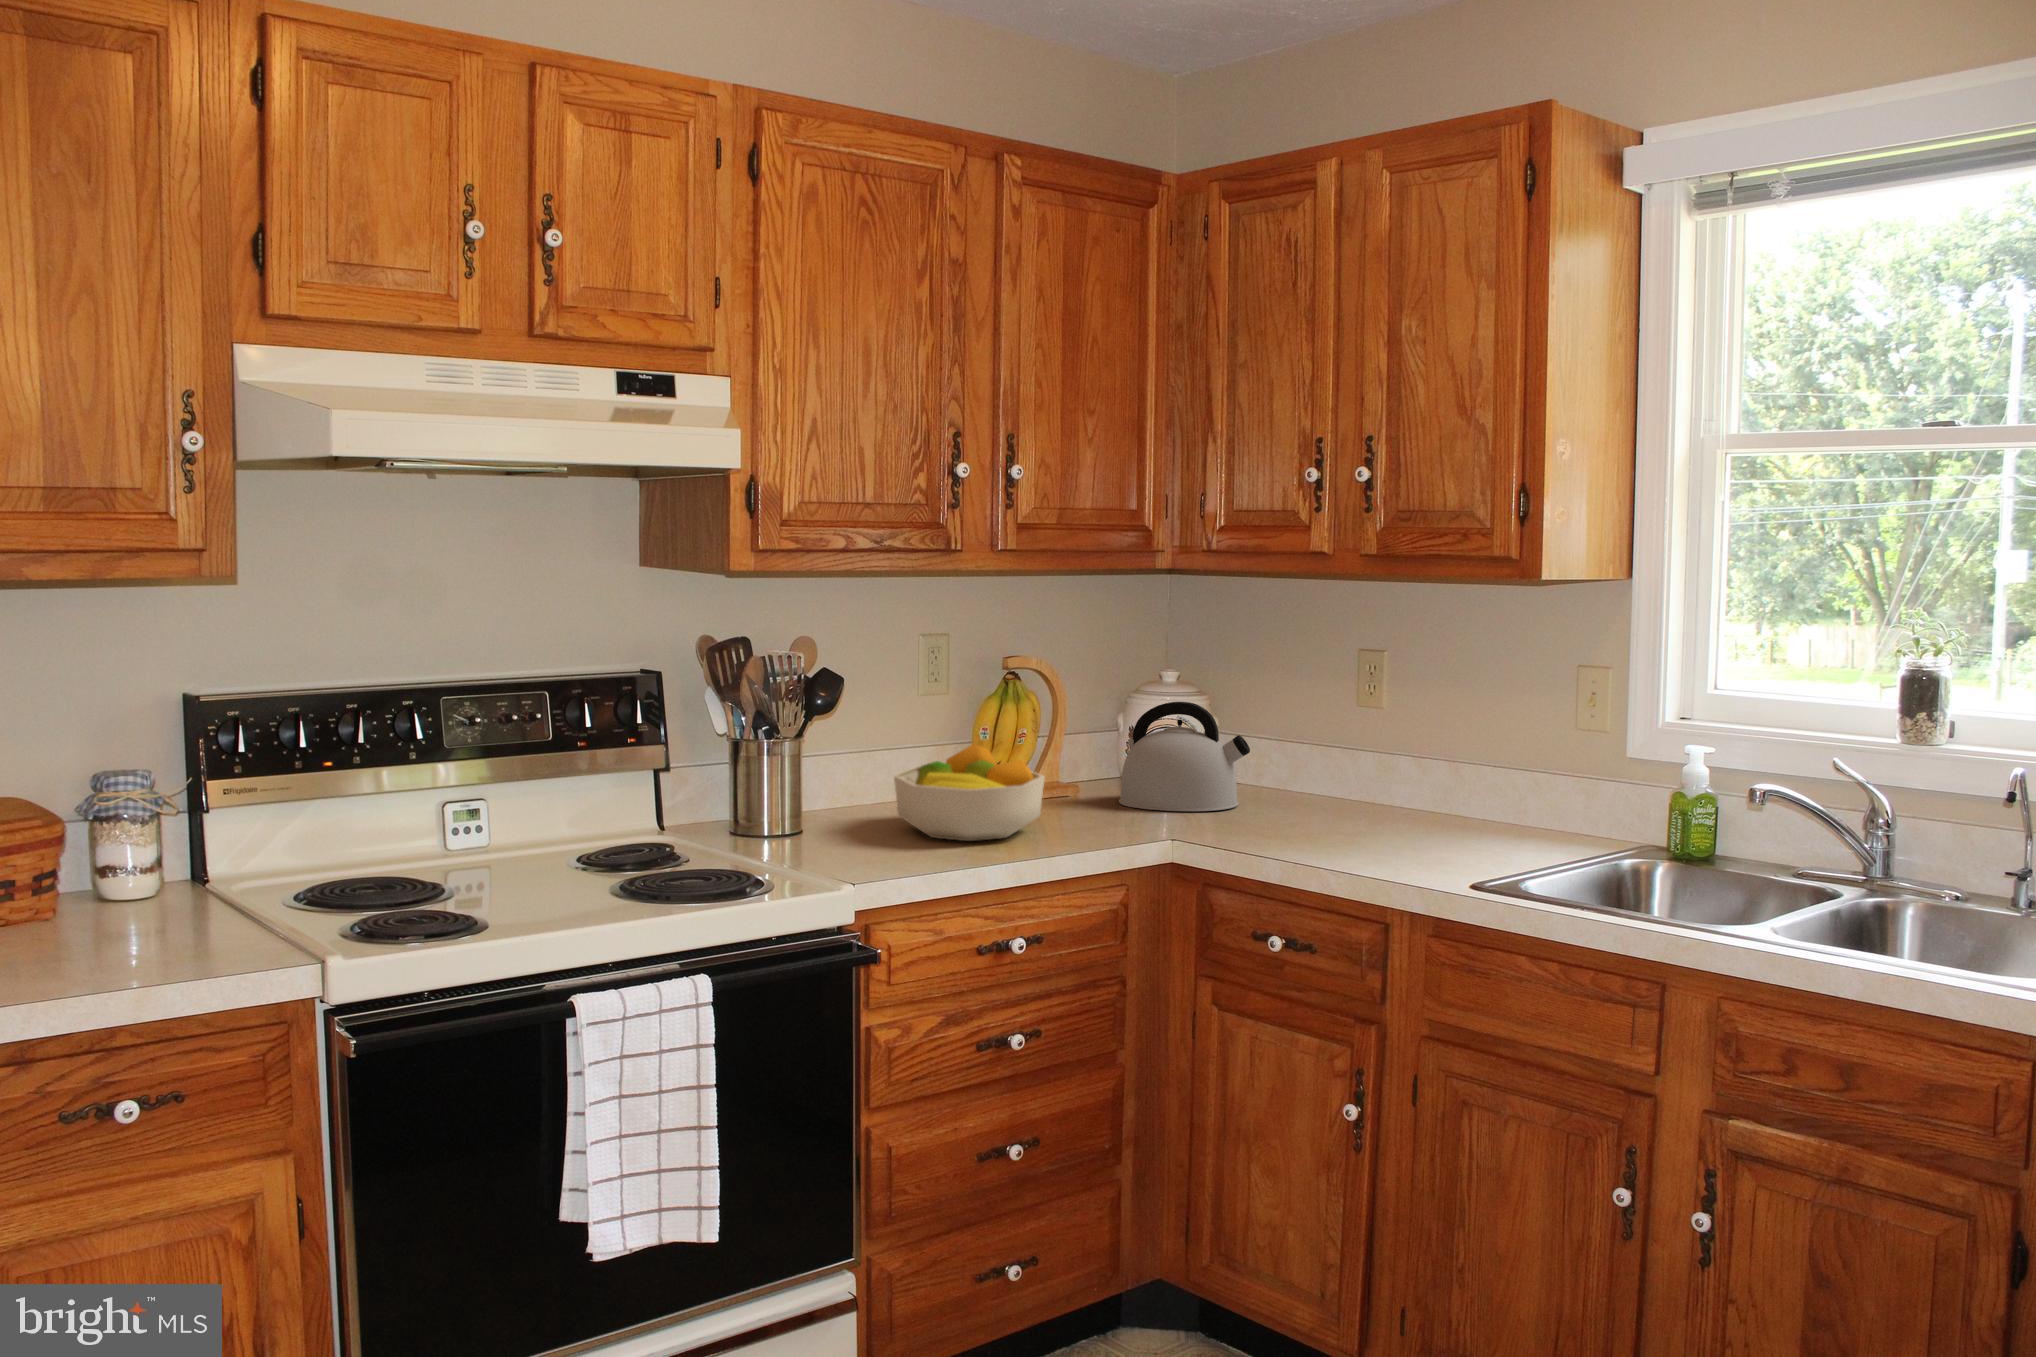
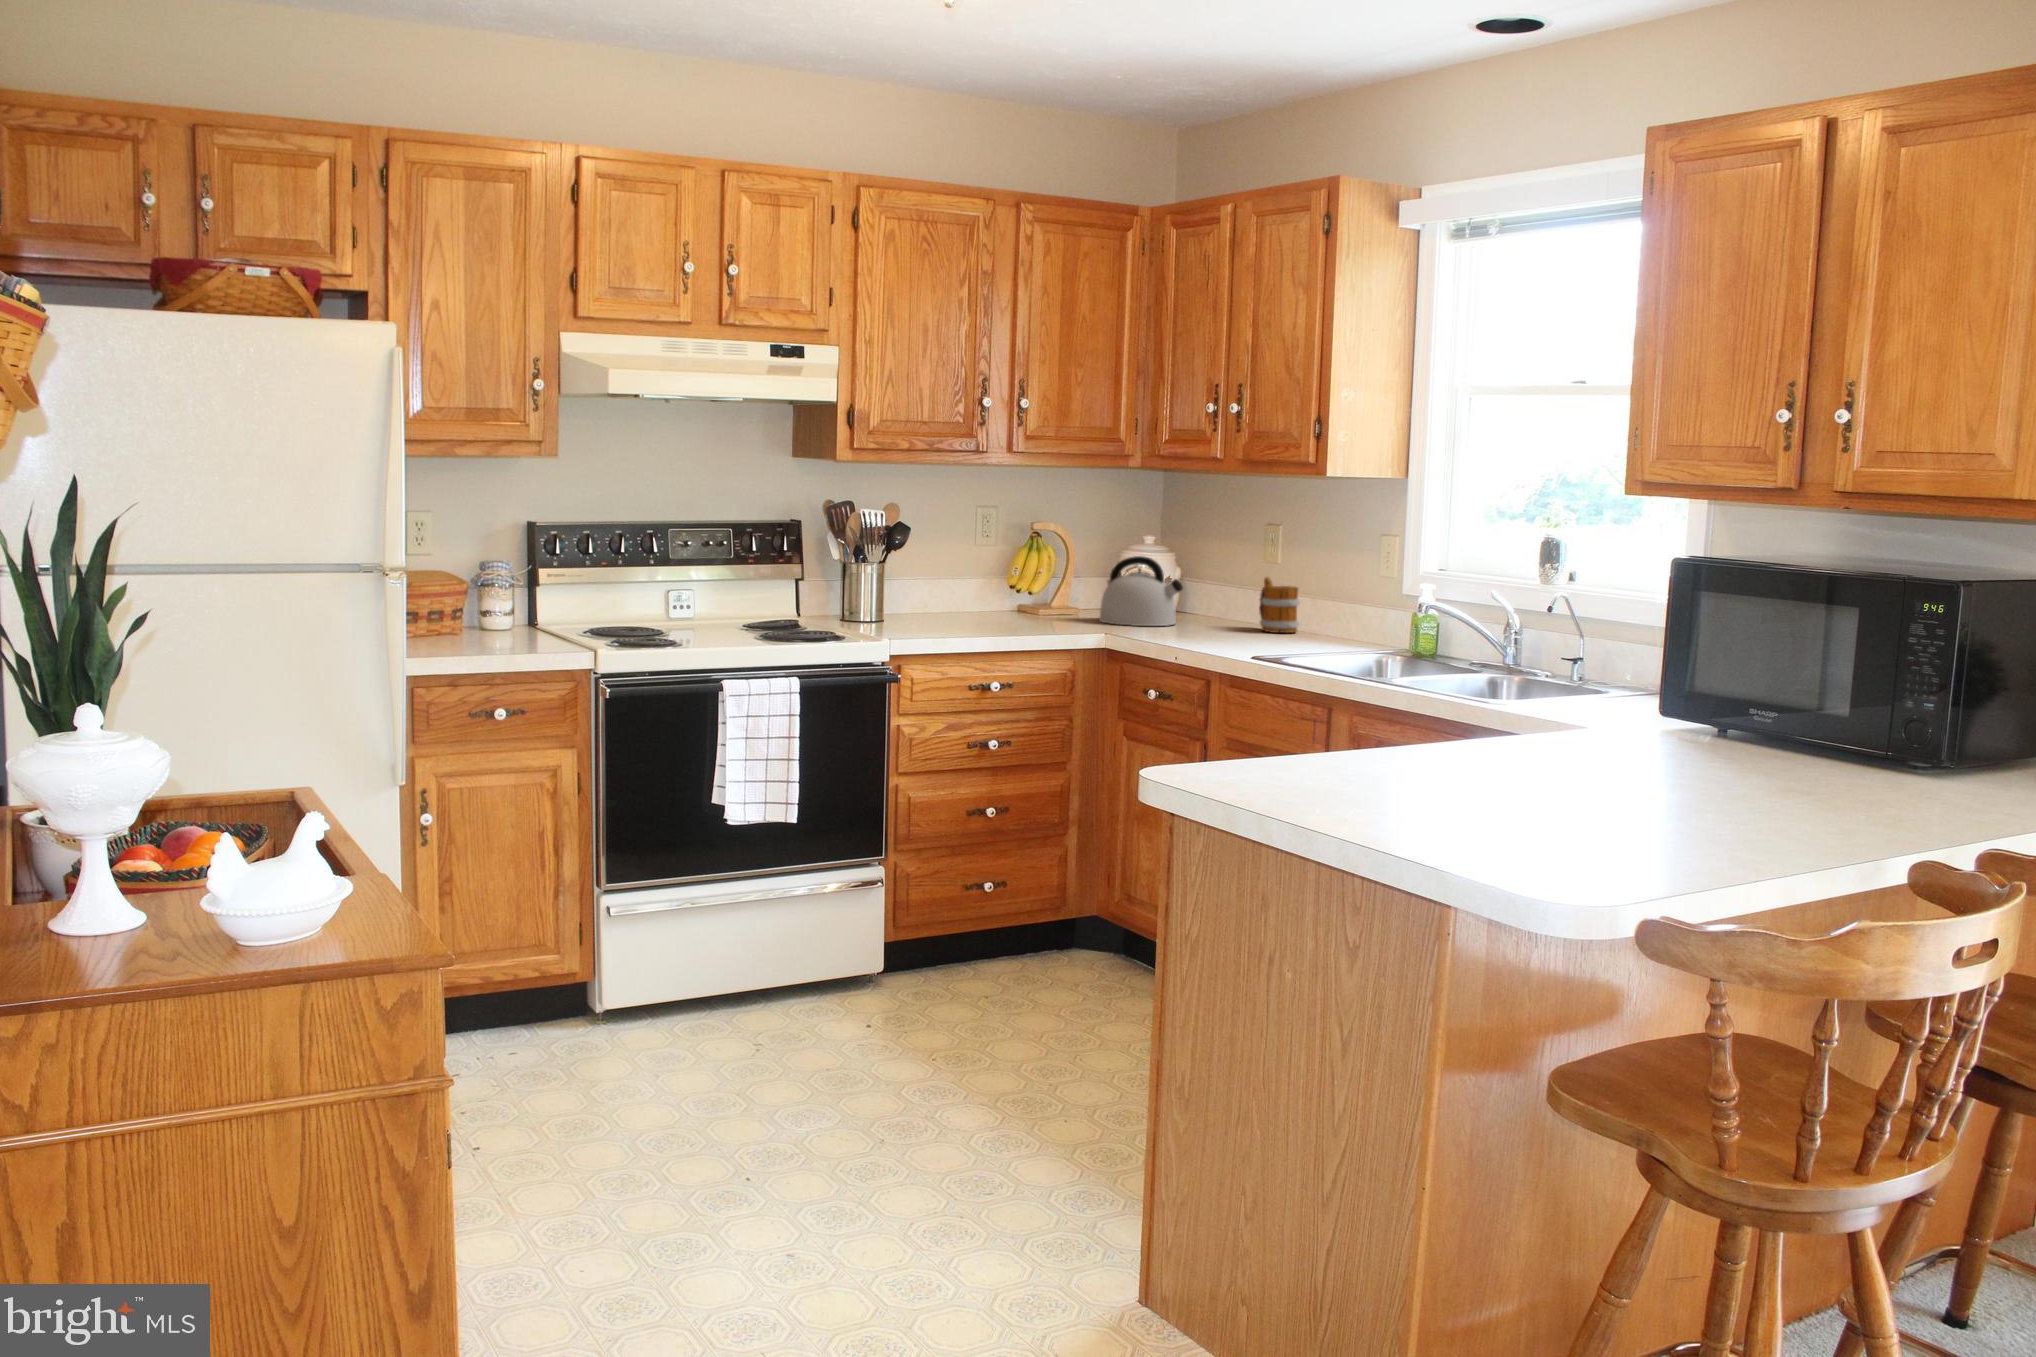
mug: none [1358,727,1429,813] -> present [1259,577,1300,633]
fruit bowl: present [894,744,1045,841] -> none [940,575,1032,631]

